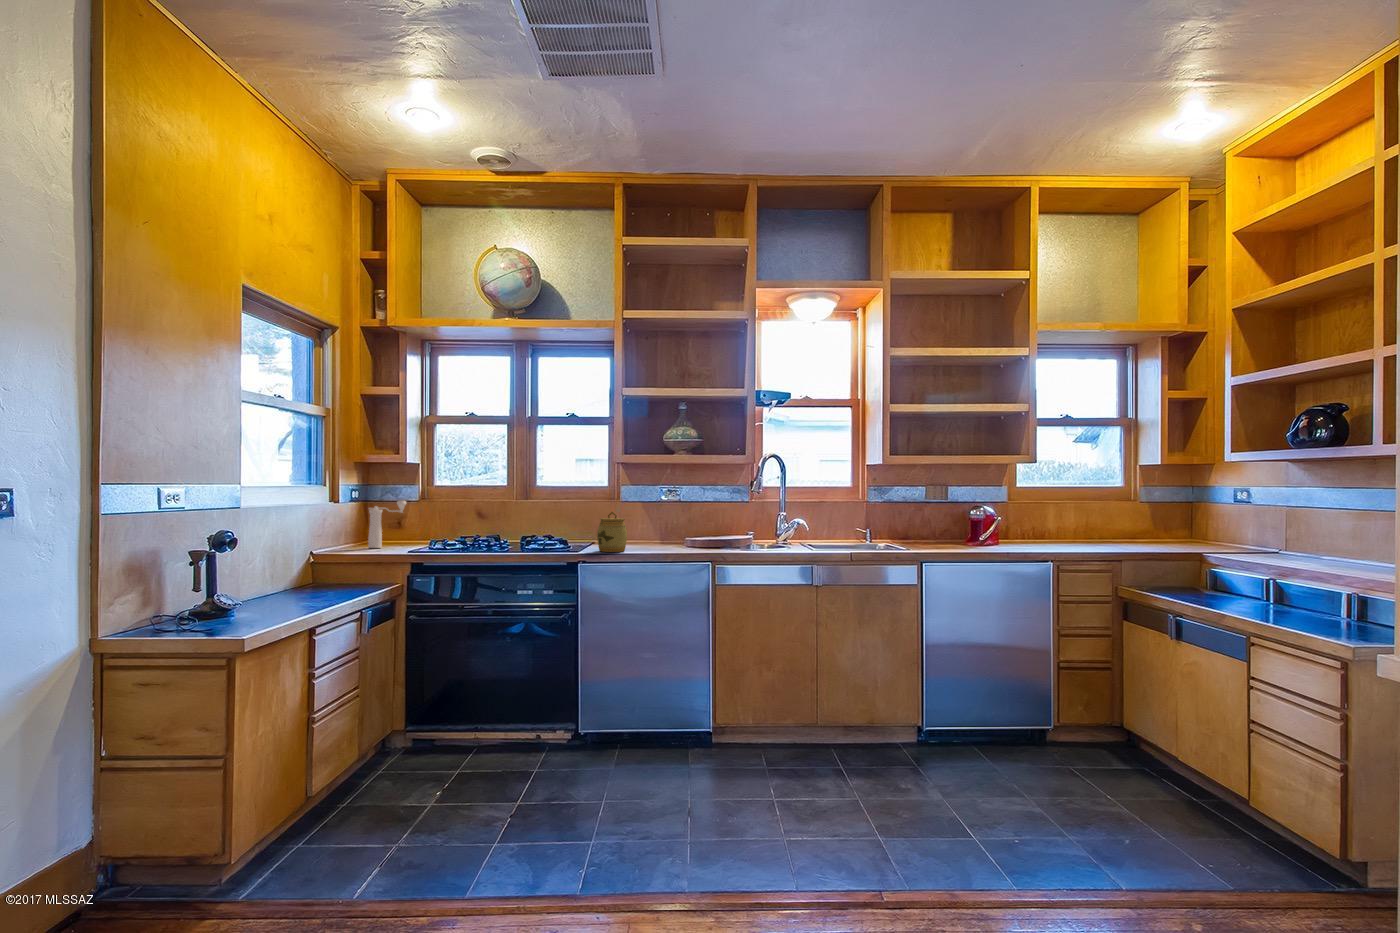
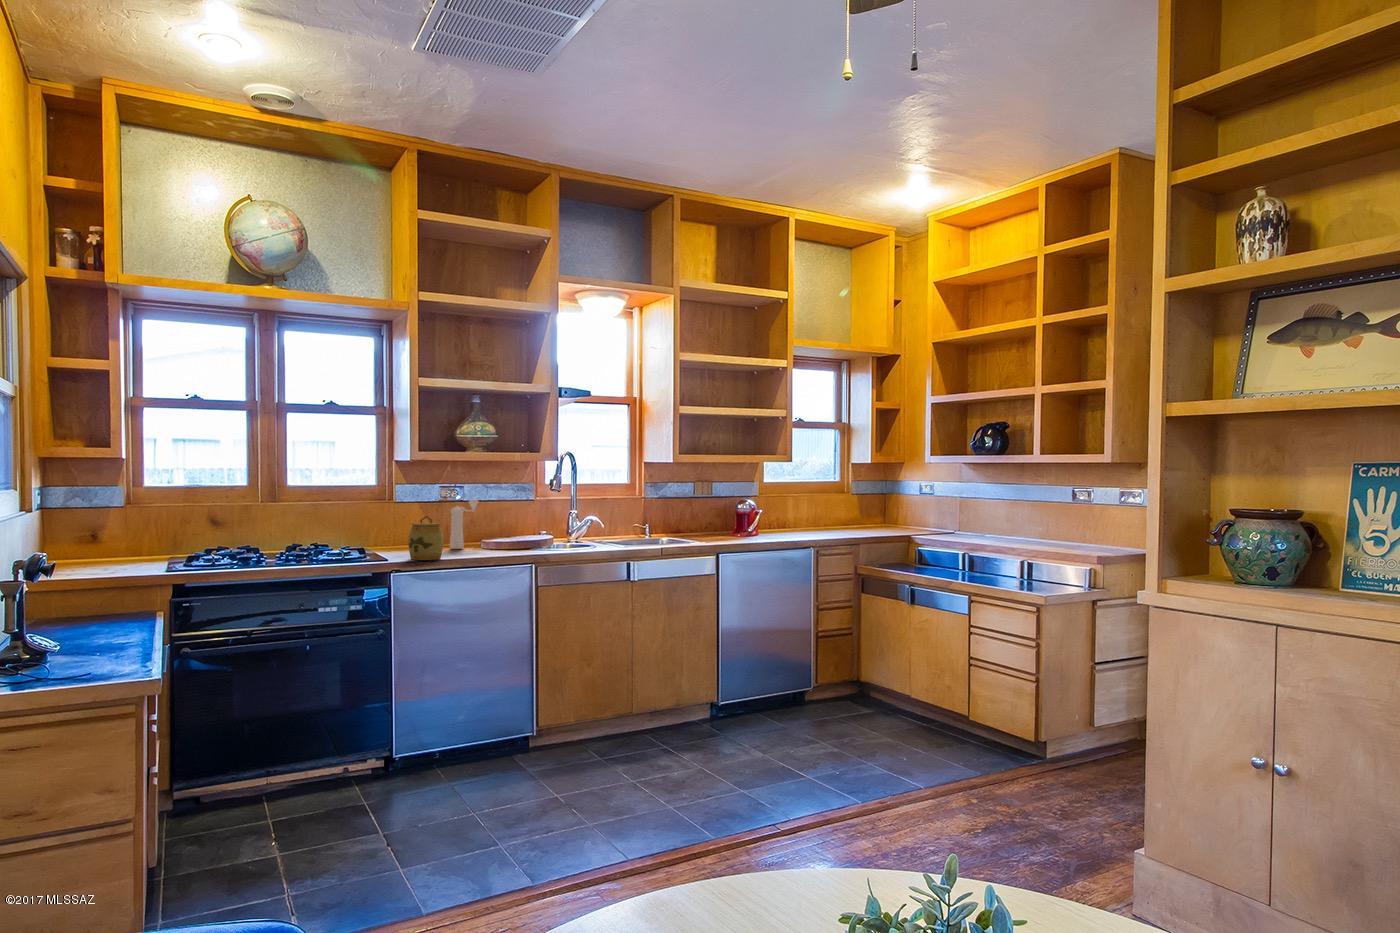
pepper mill: present [368,501,406,548] -> present [450,500,478,549]

